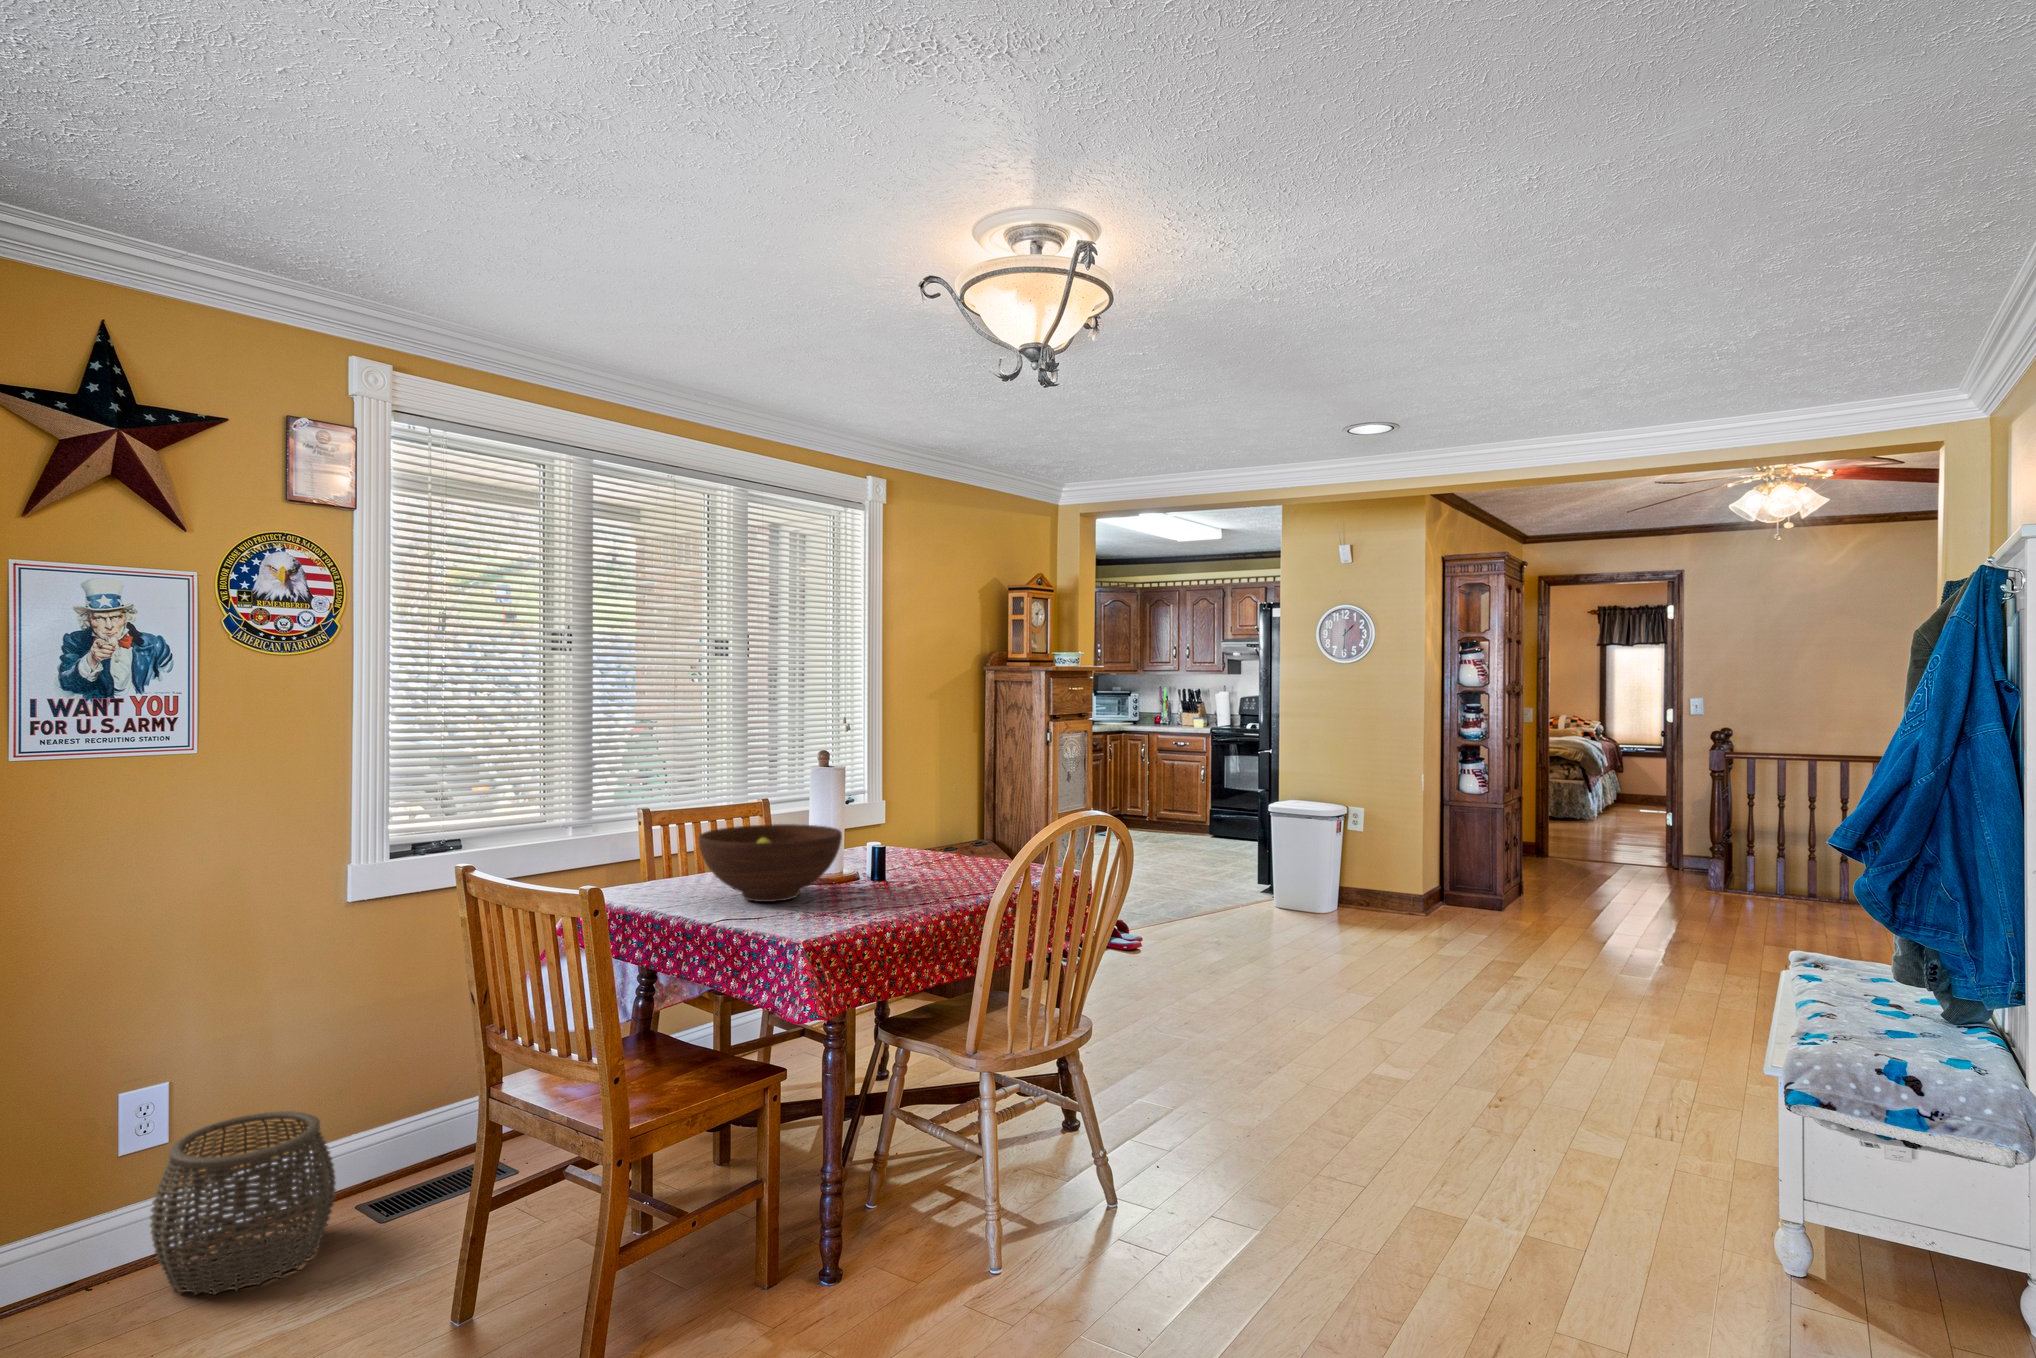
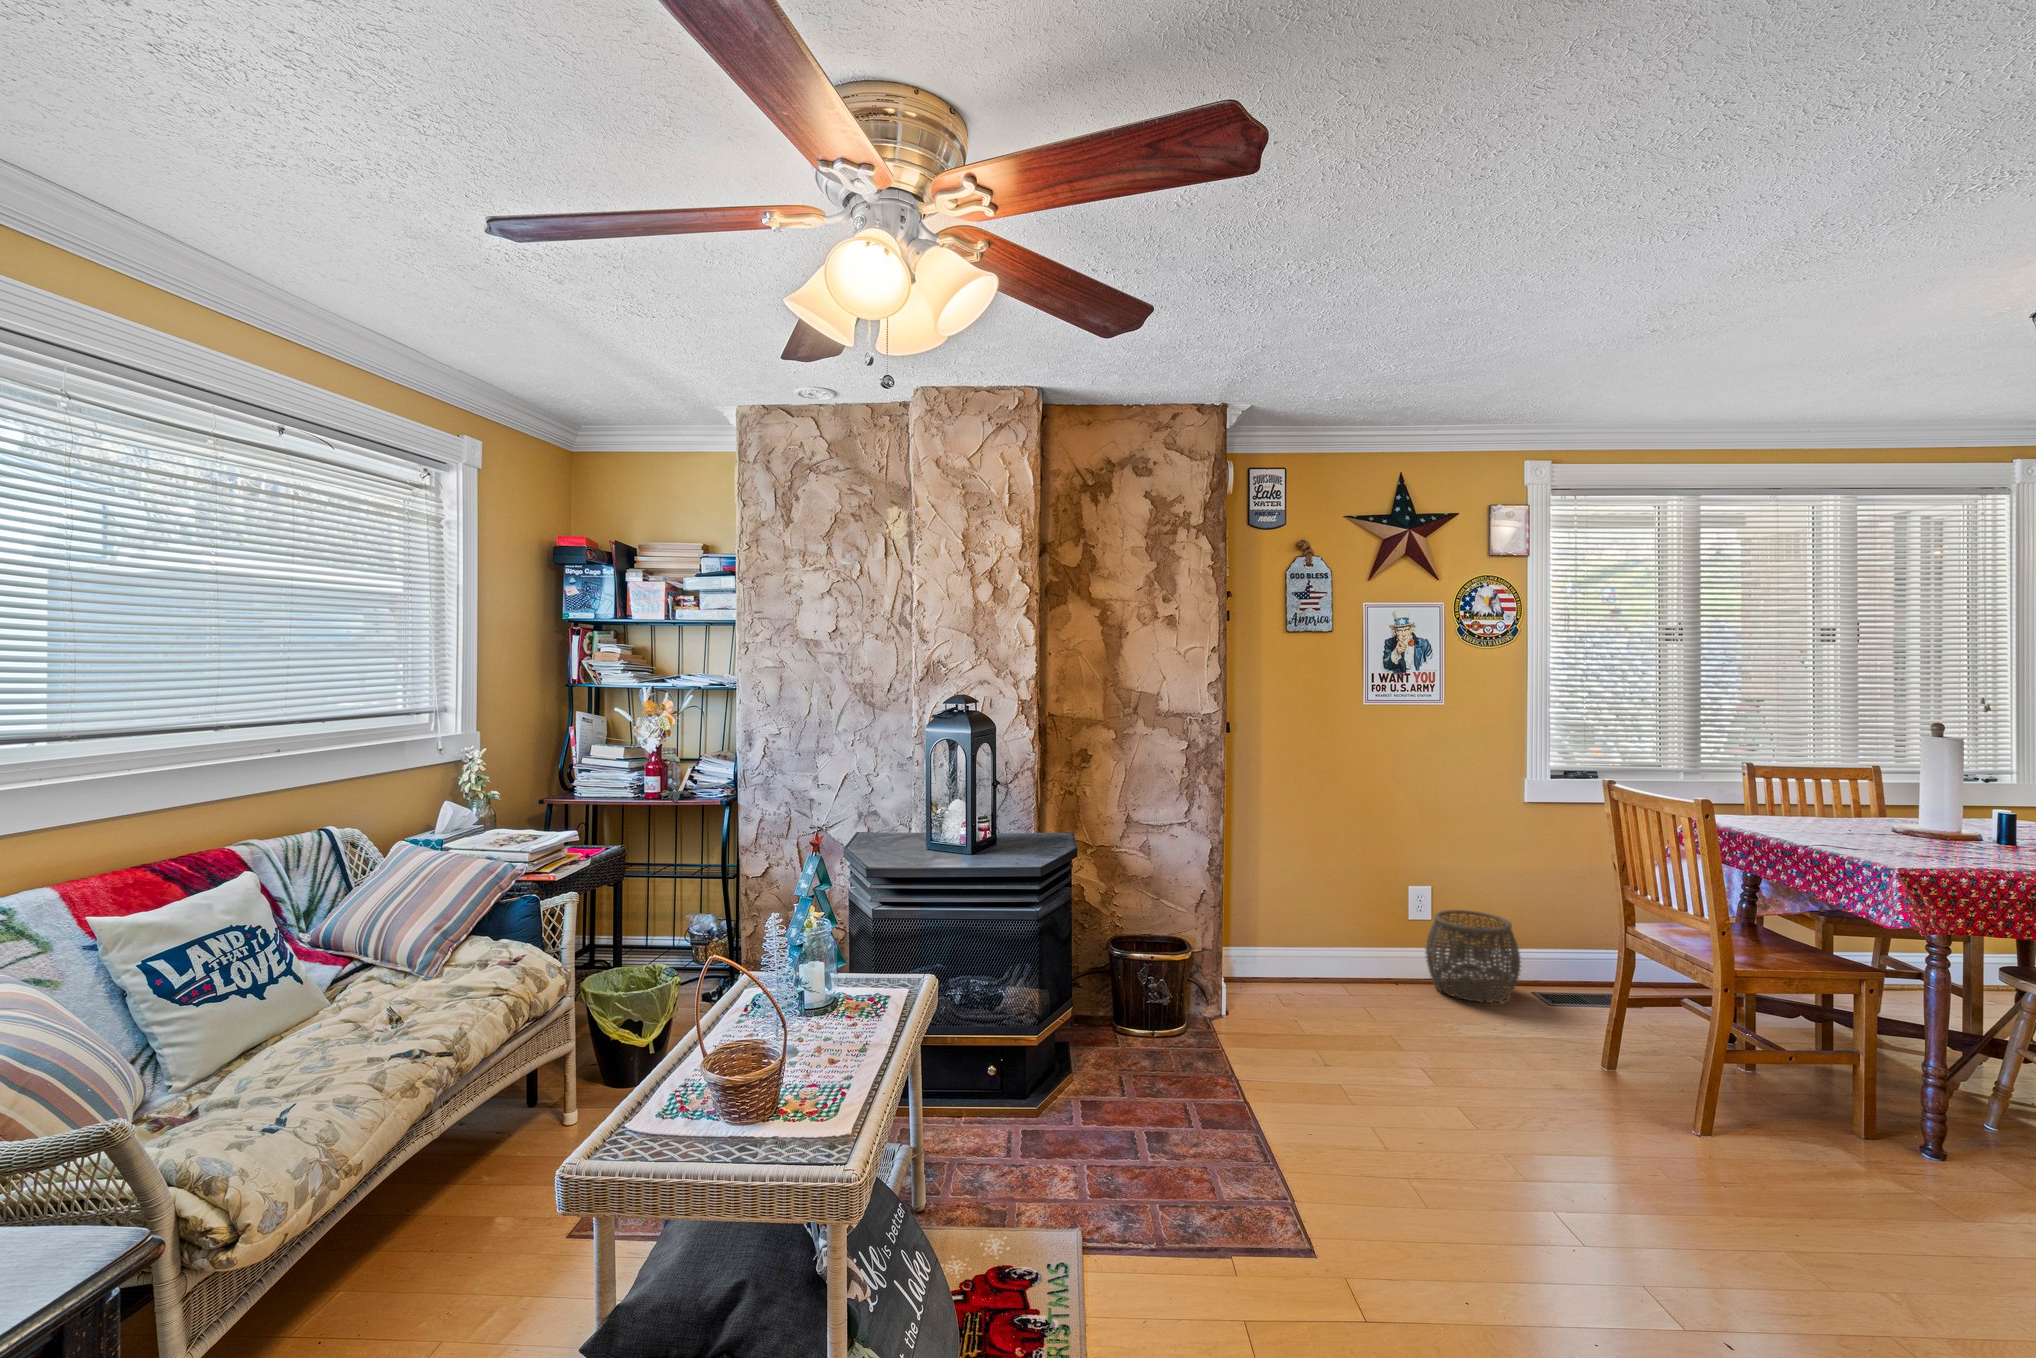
fruit bowl: present [698,824,842,902] -> none [1798,781,1954,843]

